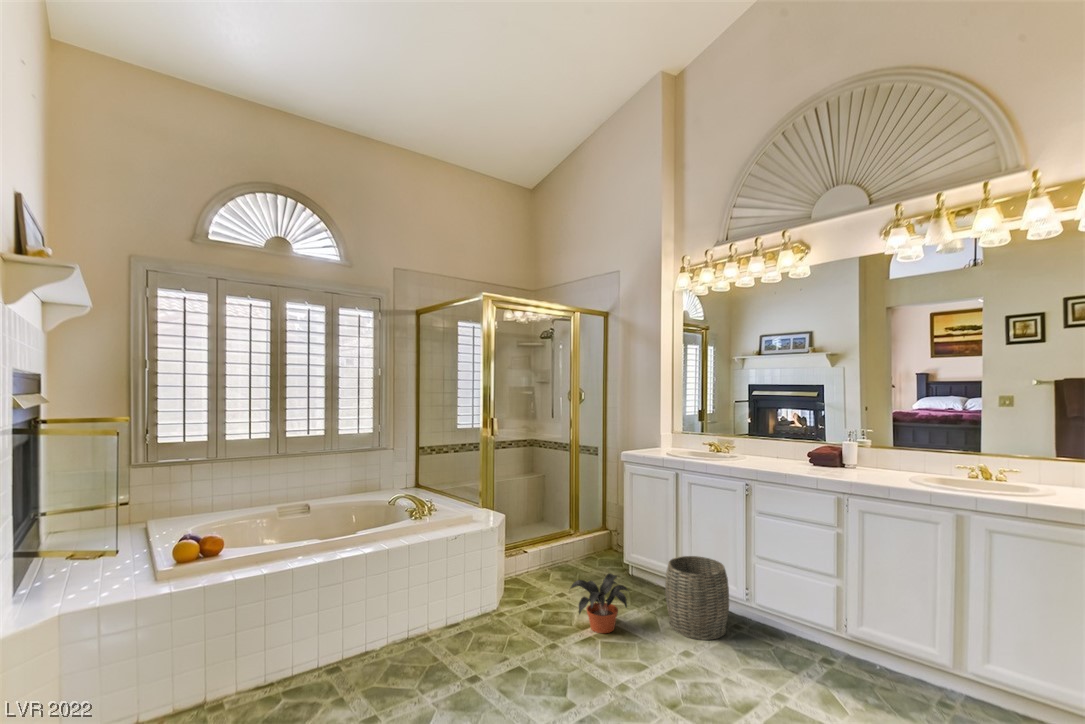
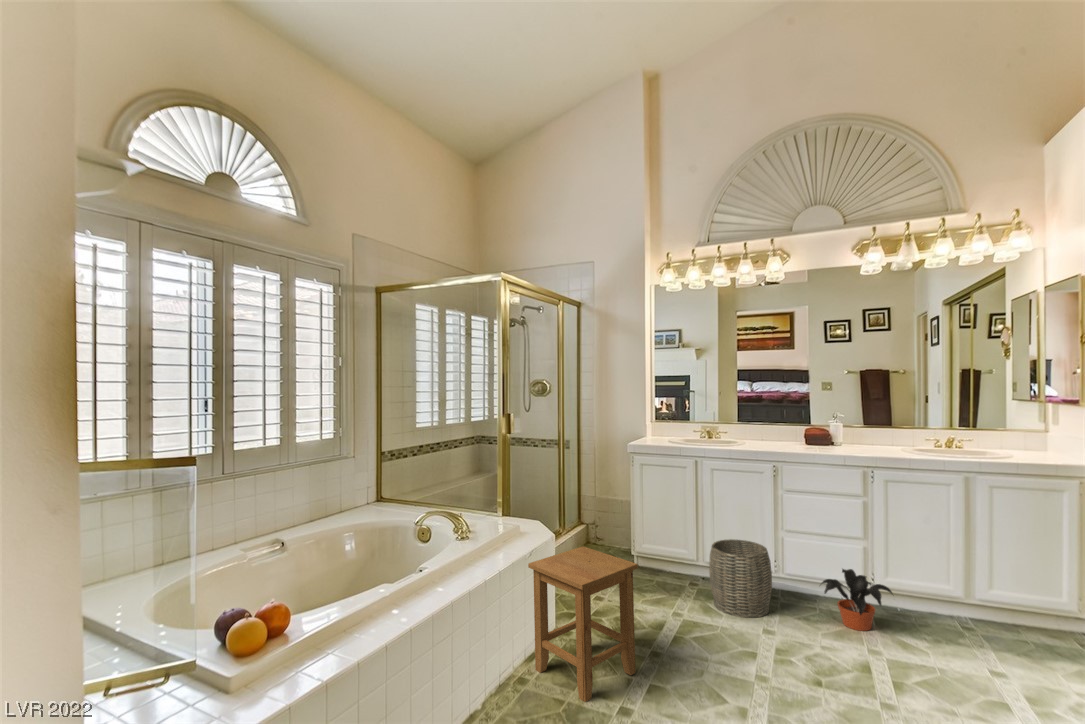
stool: none [446,539,525,669] -> present [528,546,638,702]
potted plant: present [571,573,628,633] -> present [822,569,892,631]

